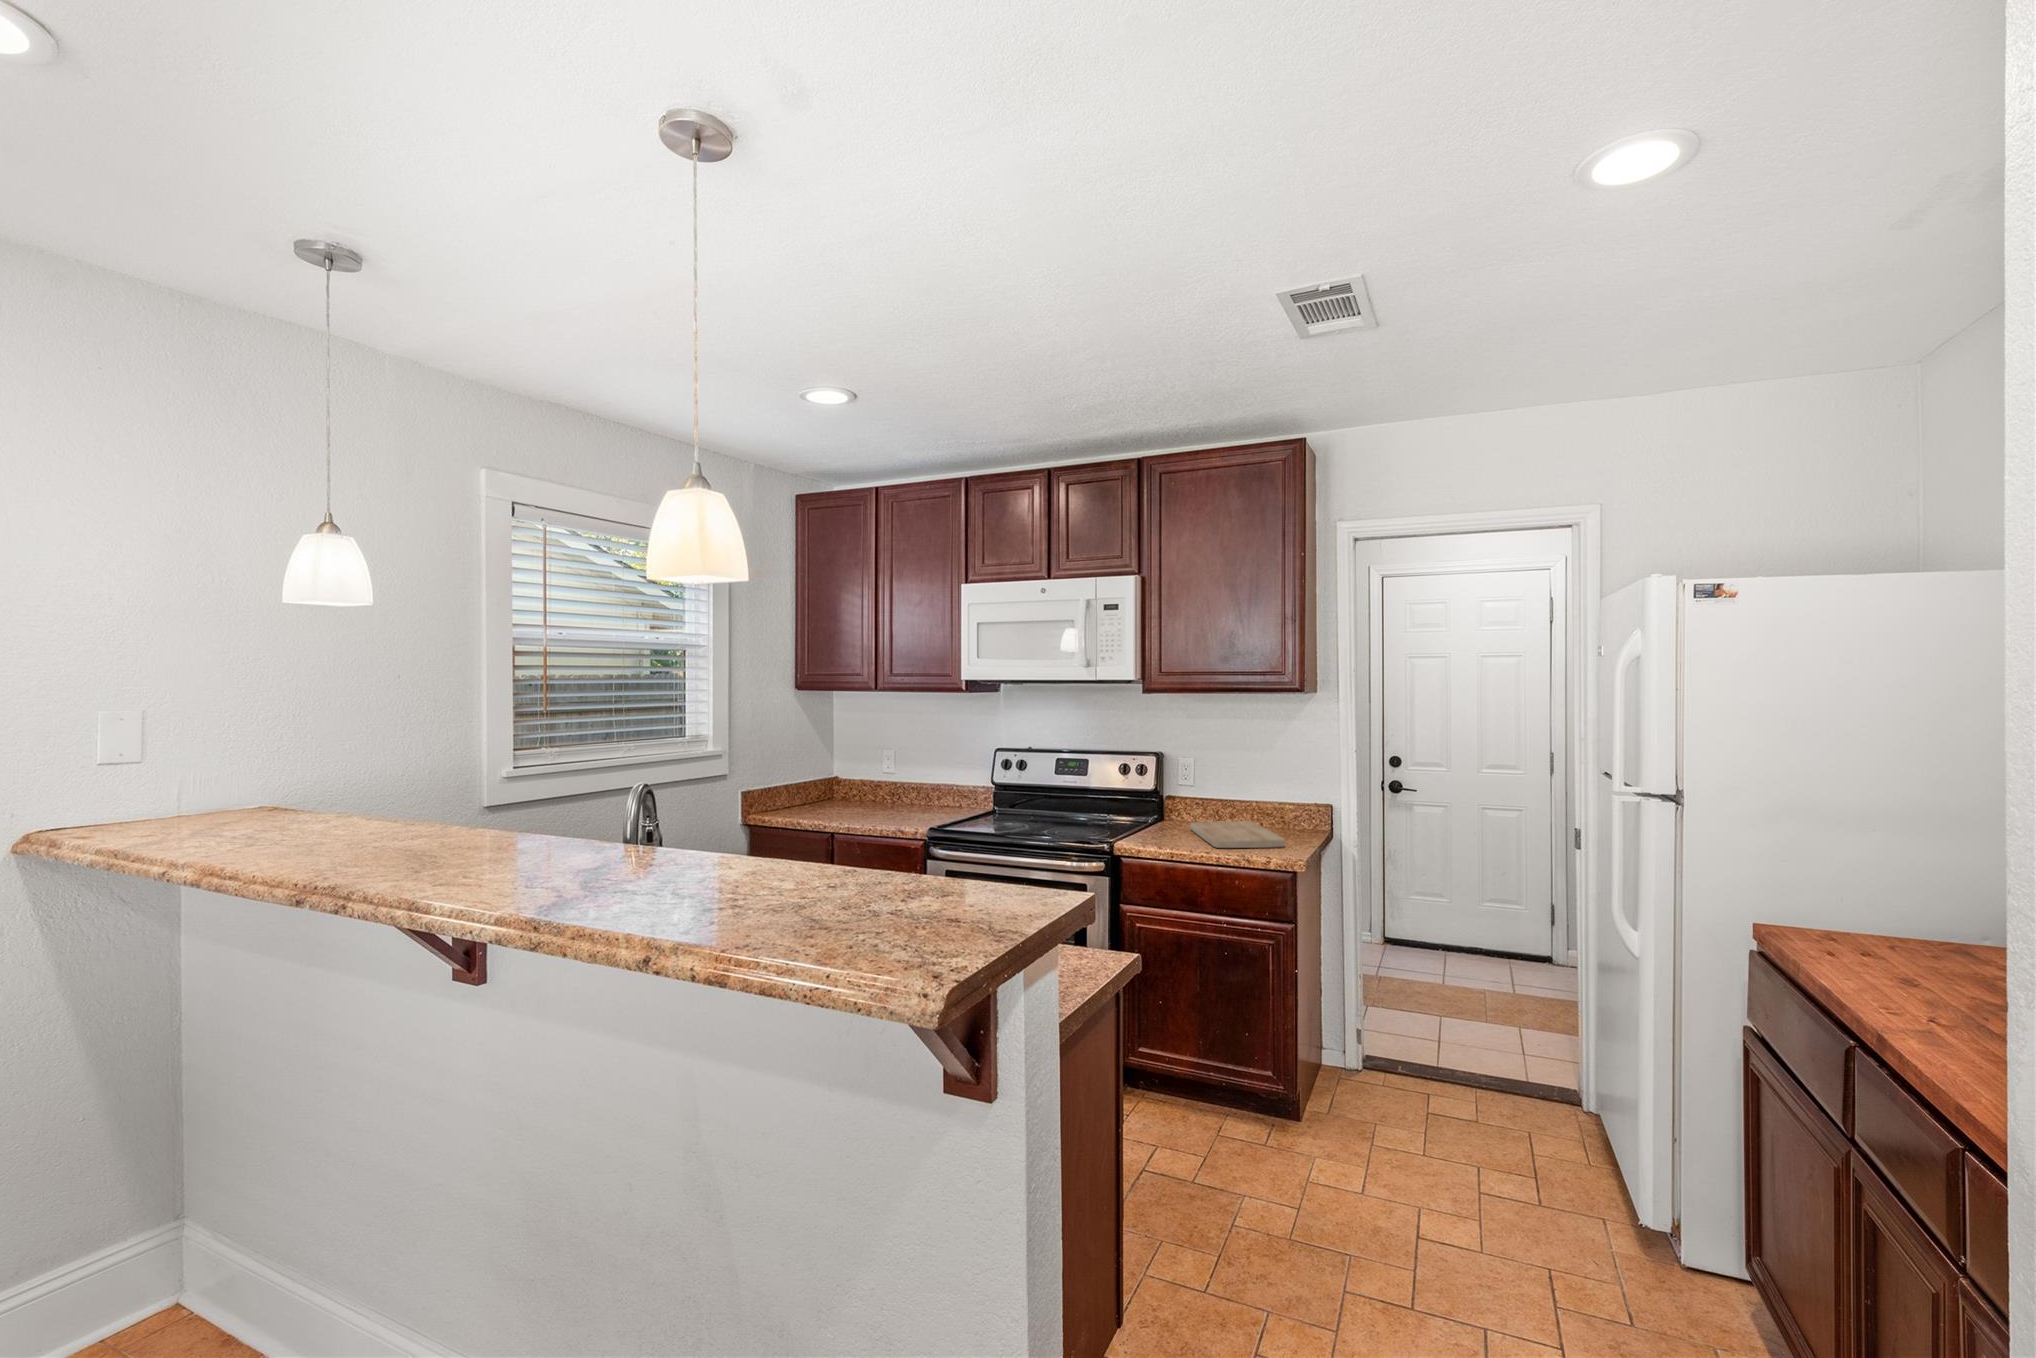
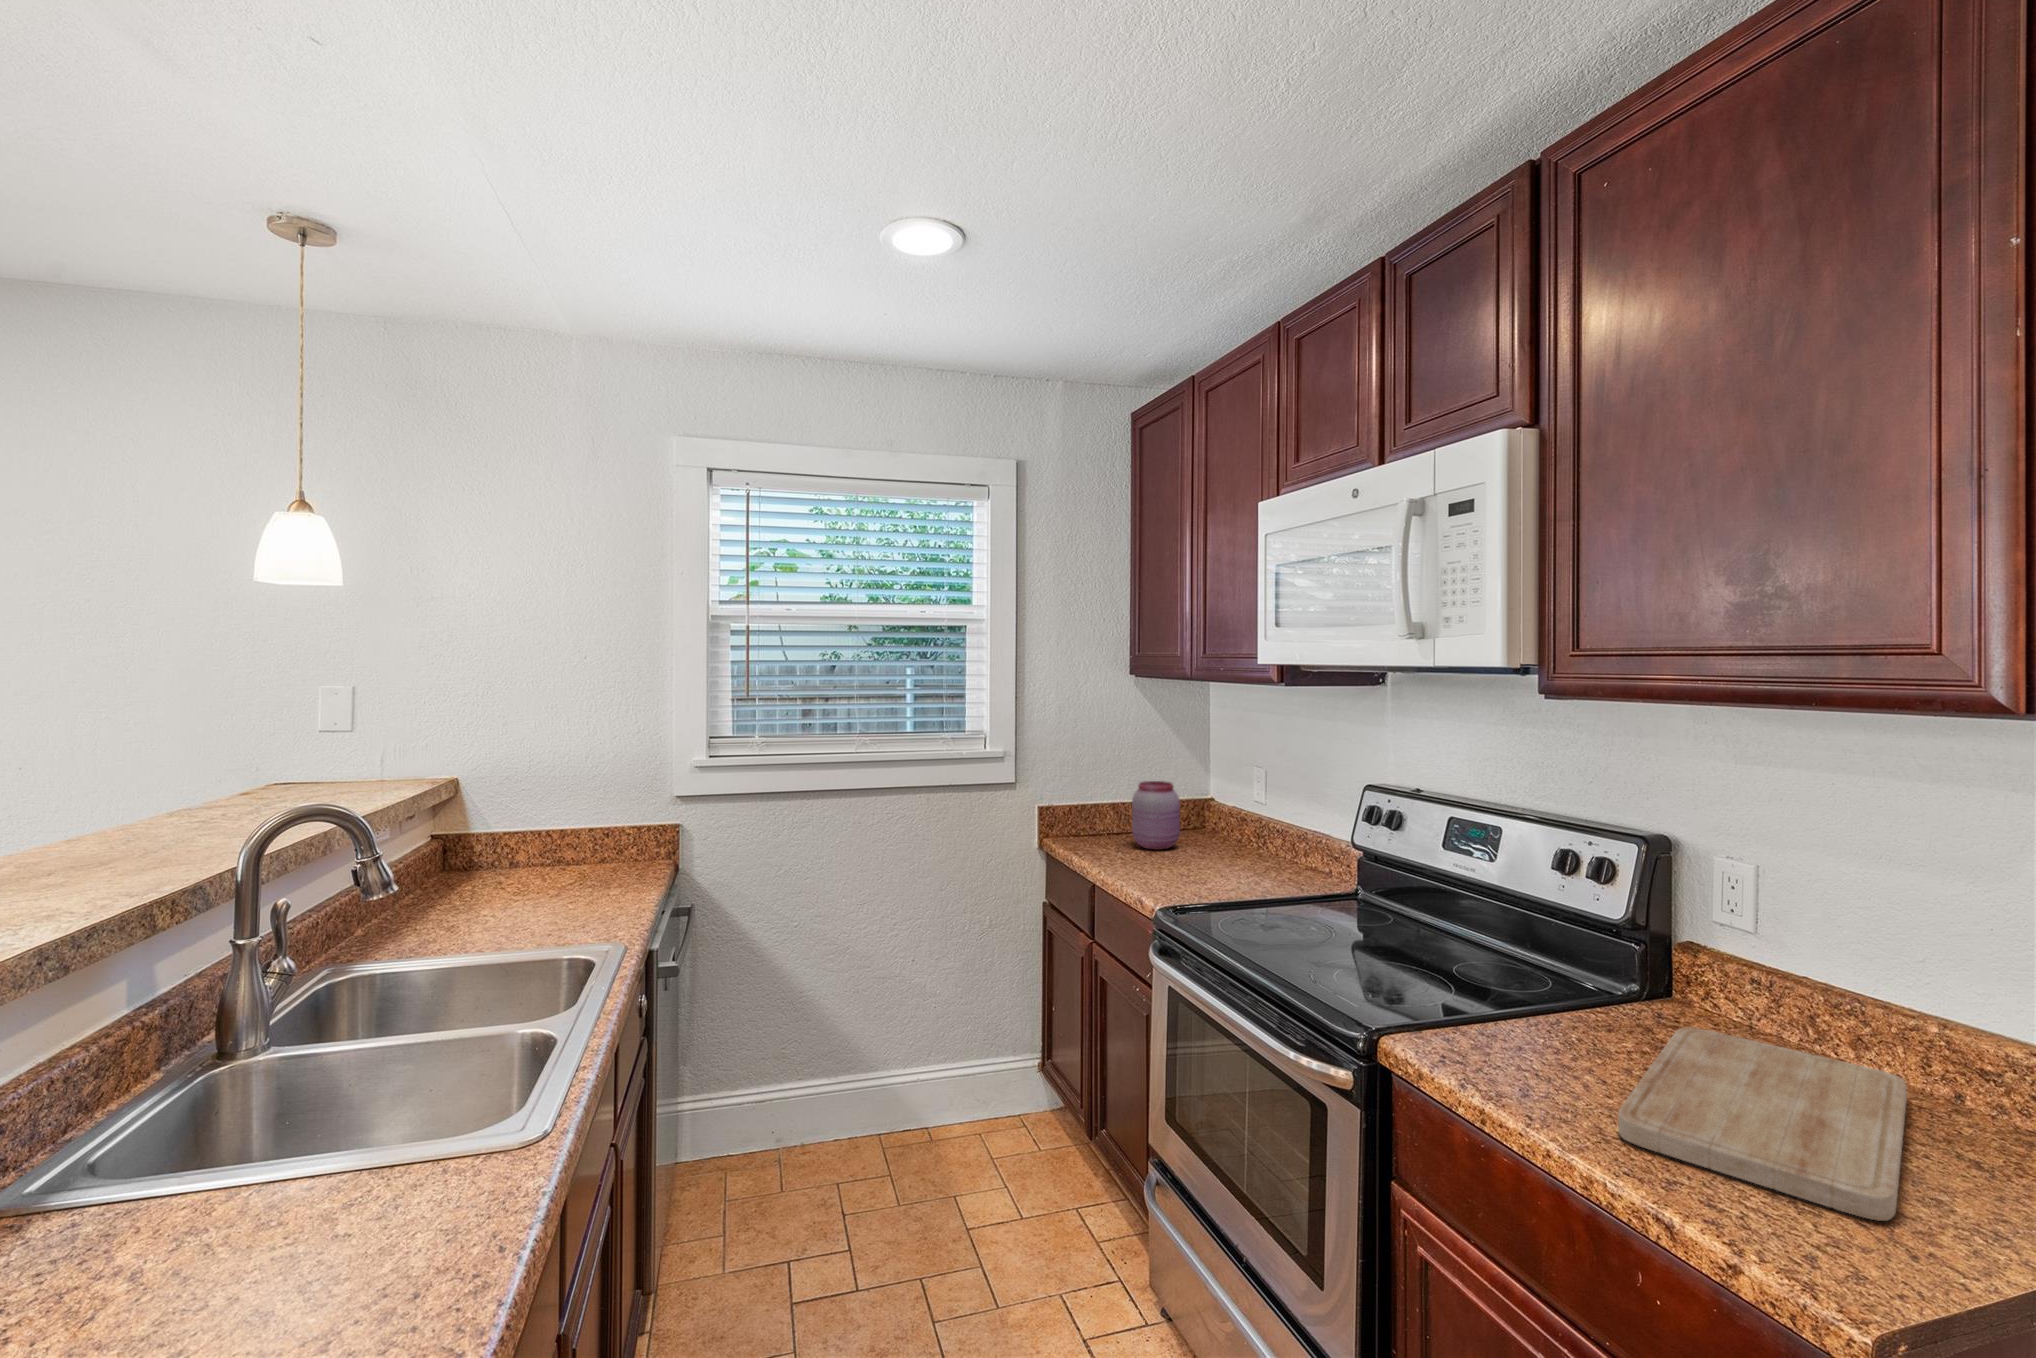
jar: none [811,764,846,813] -> present [1132,781,1180,850]

